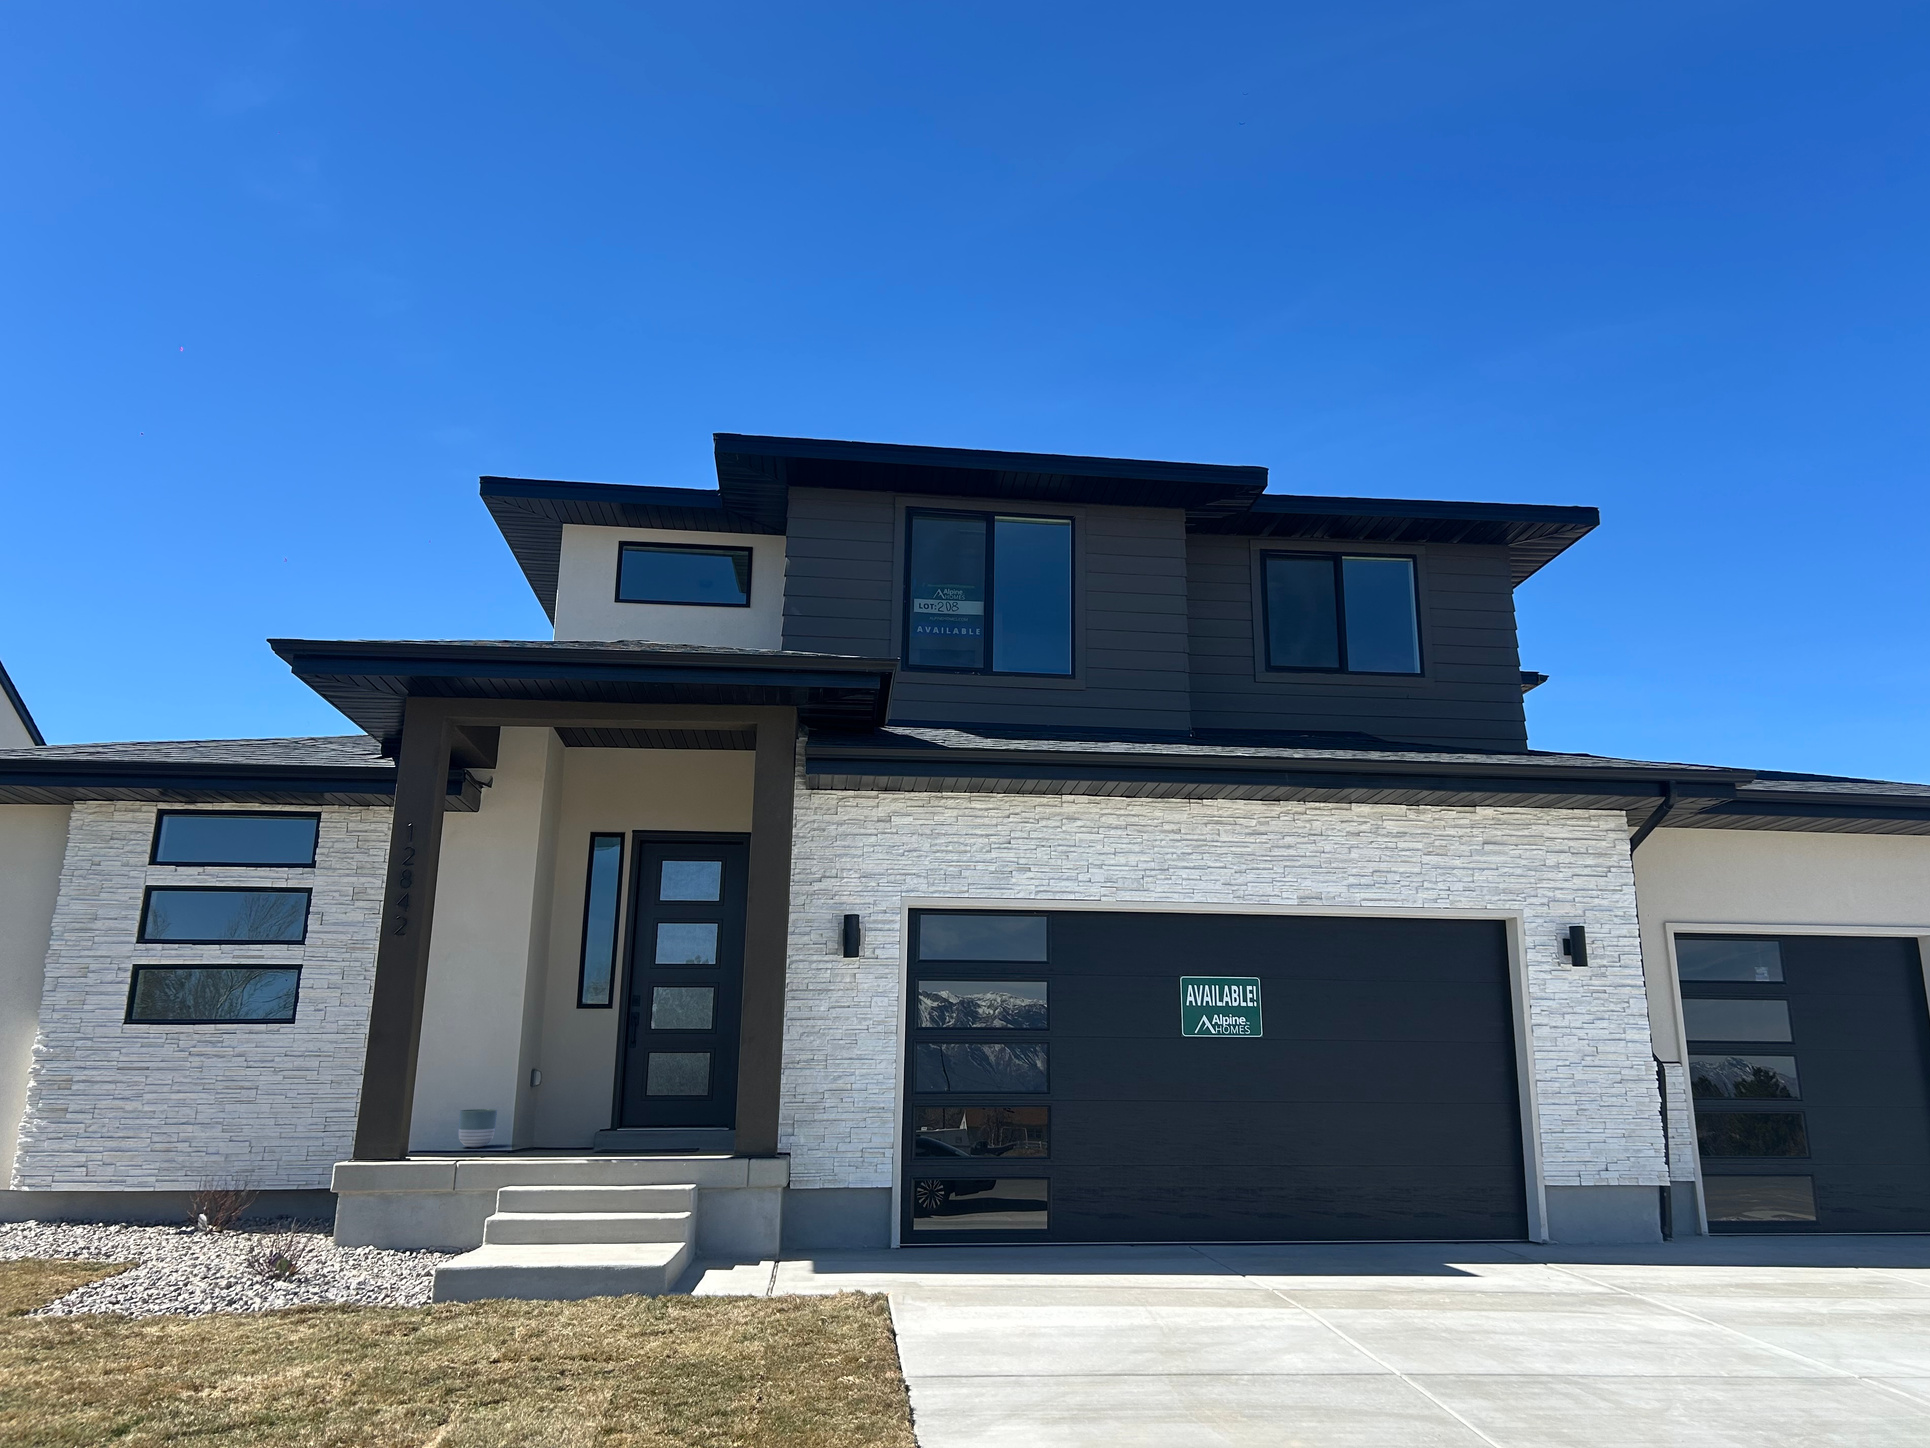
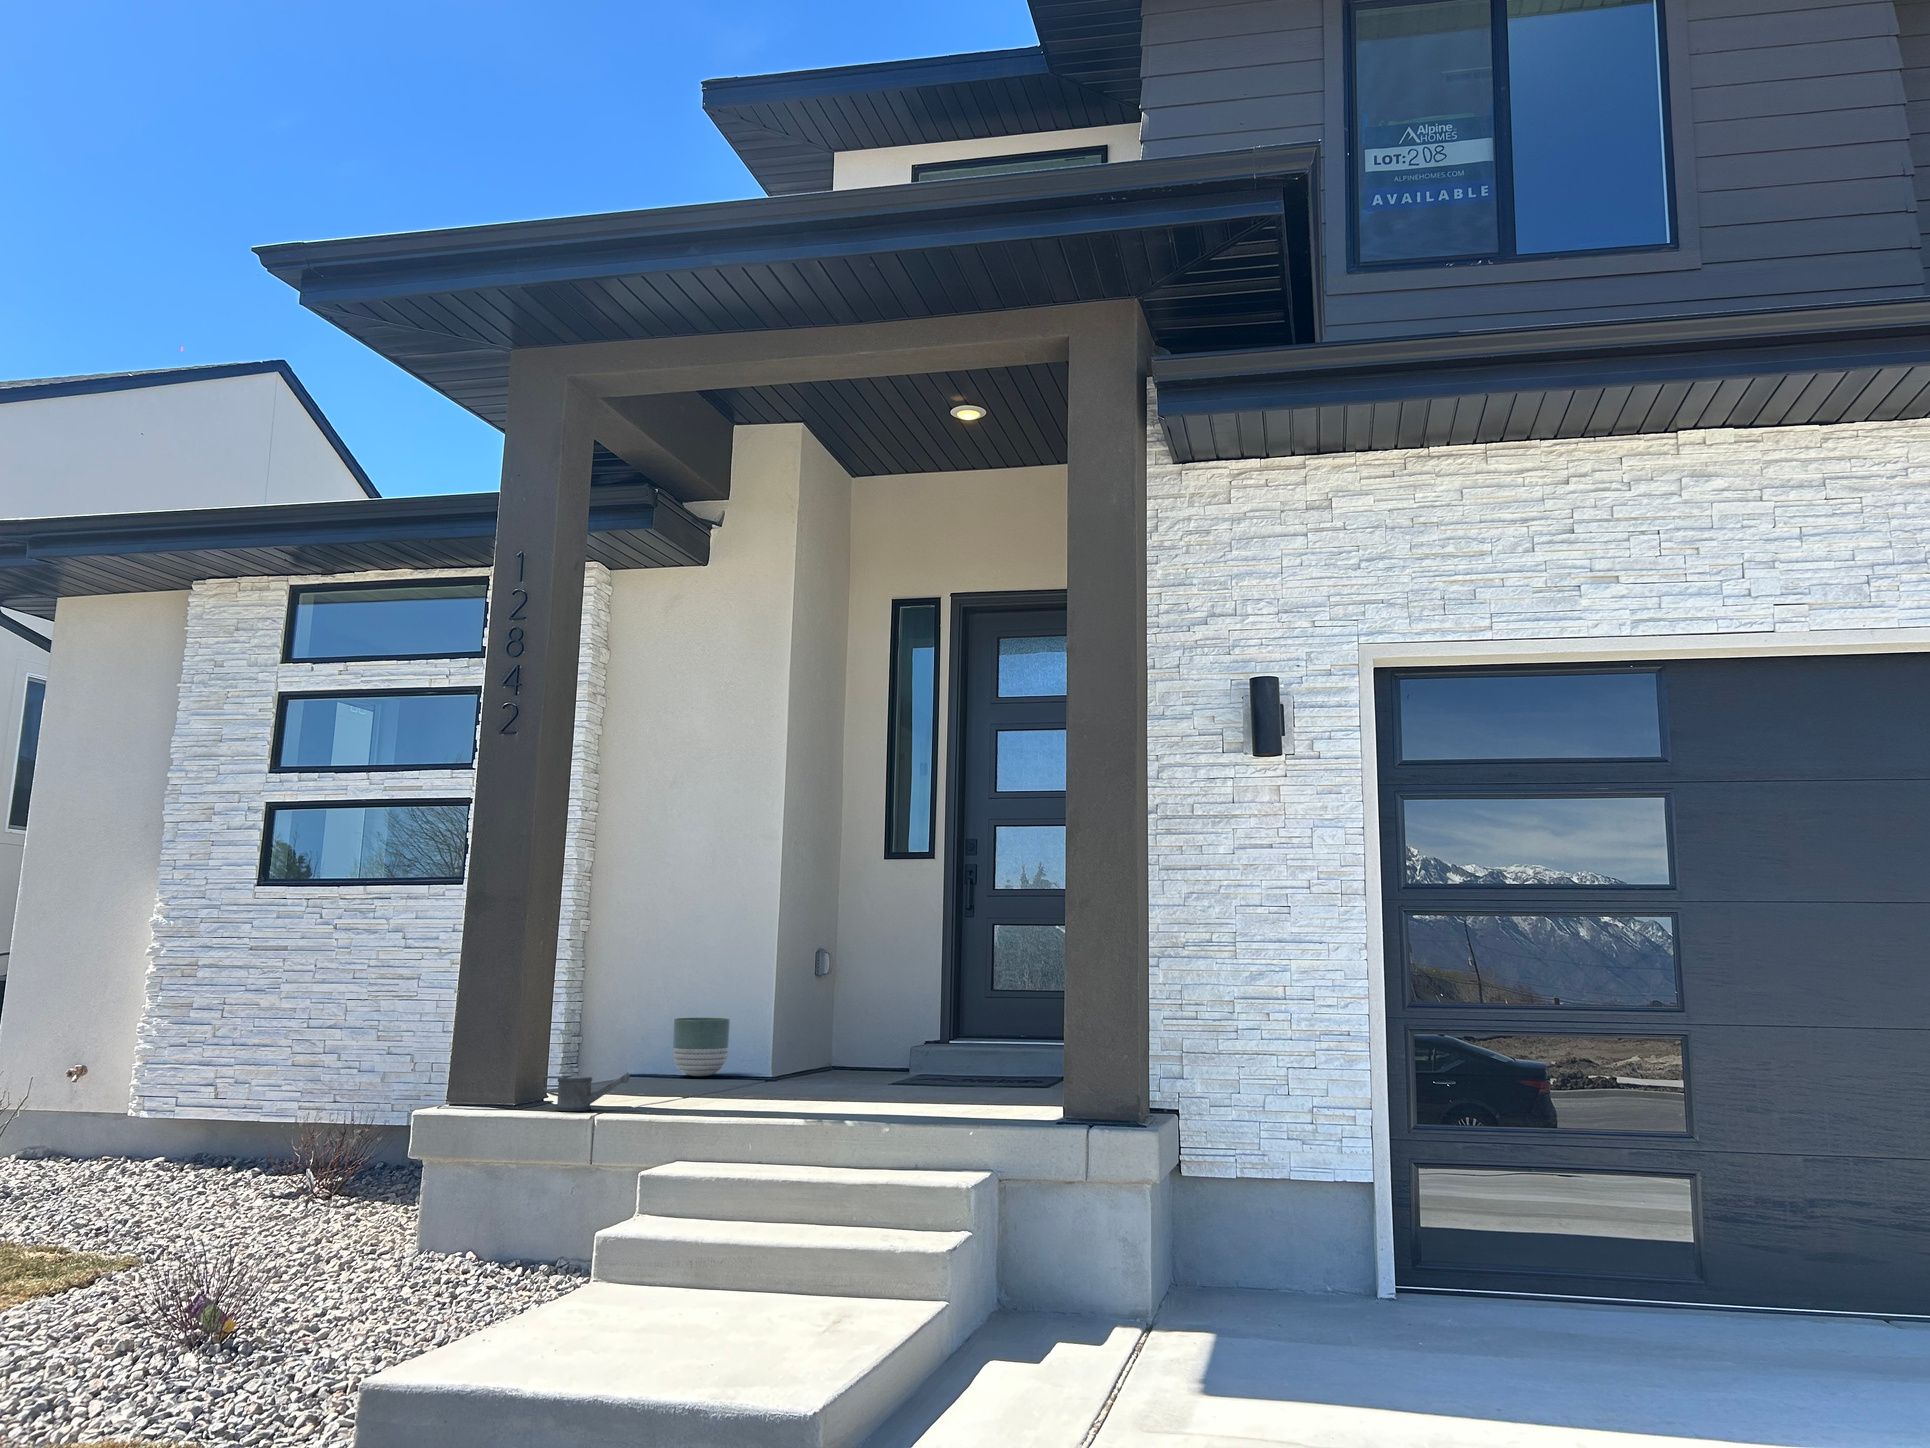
watering can: none [407,1144,464,1169] -> present [542,1072,629,1111]

